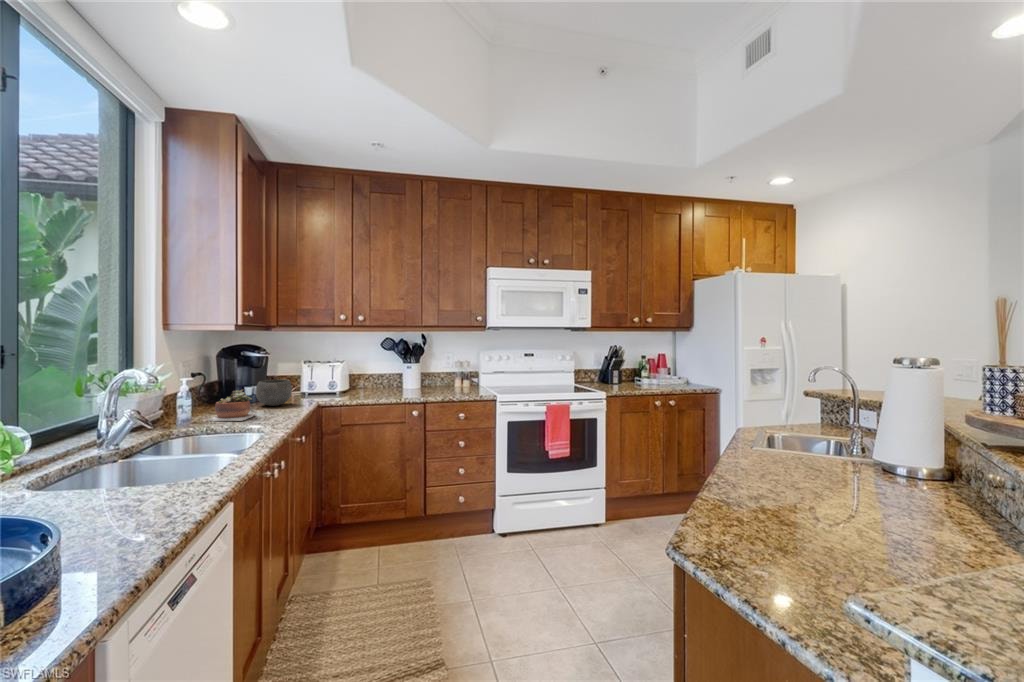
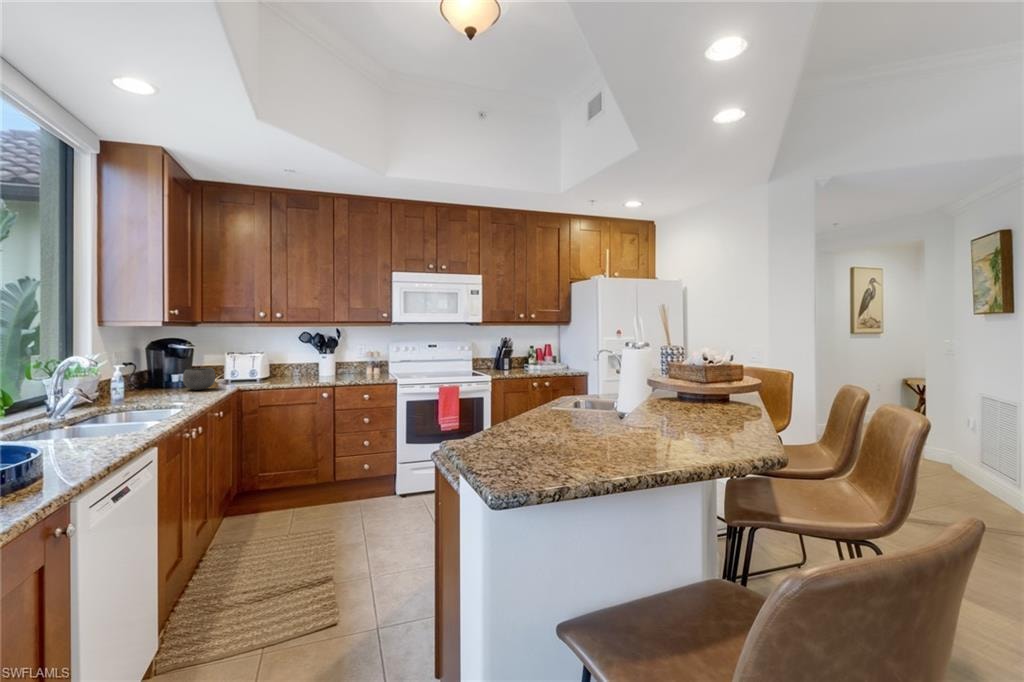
succulent plant: present [208,390,256,421] -> none [139,375,183,401]

